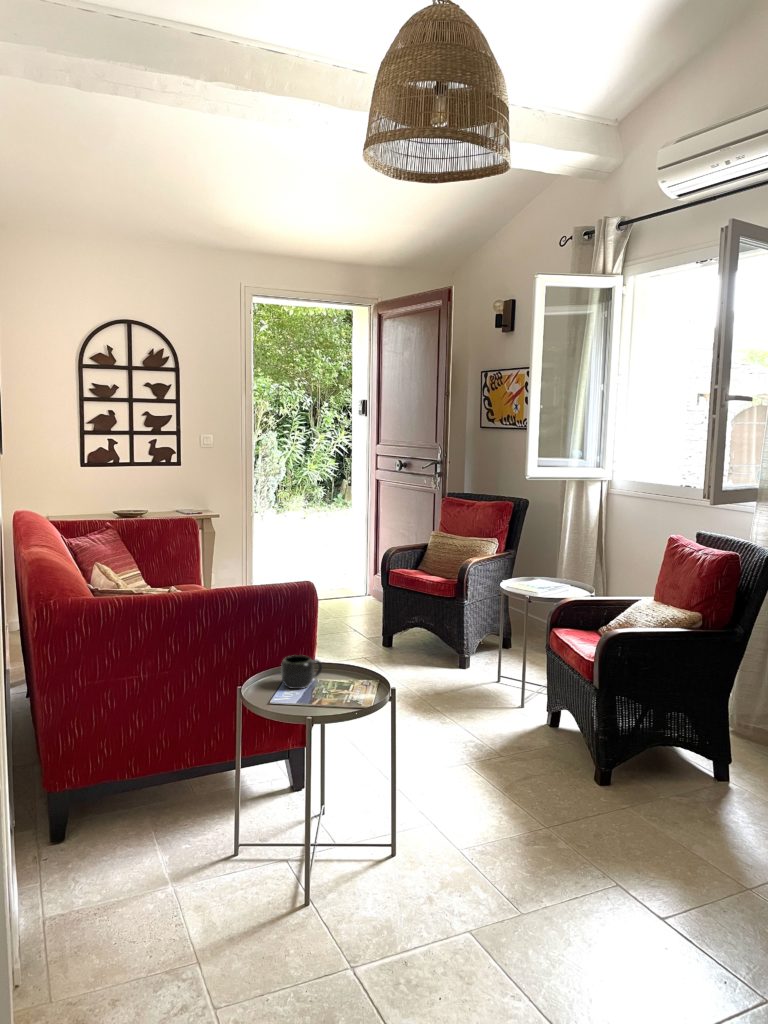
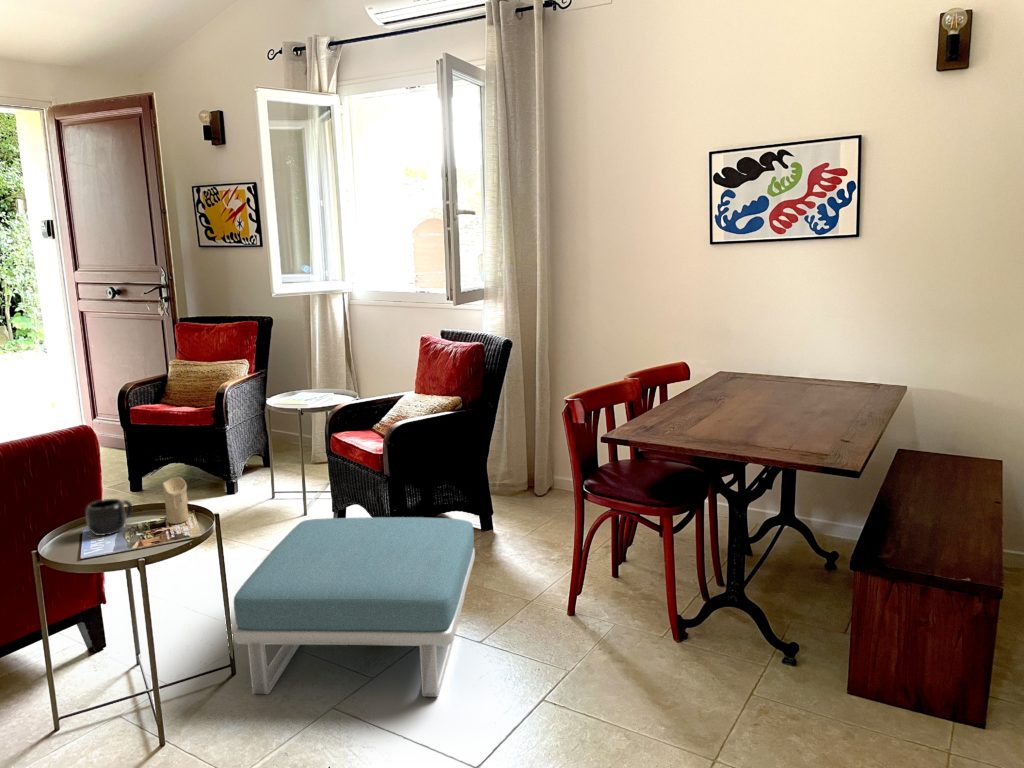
candle: none [345,647,367,692] -> present [163,477,189,524]
footstool: none [391,716,678,962] -> present [233,517,475,697]

